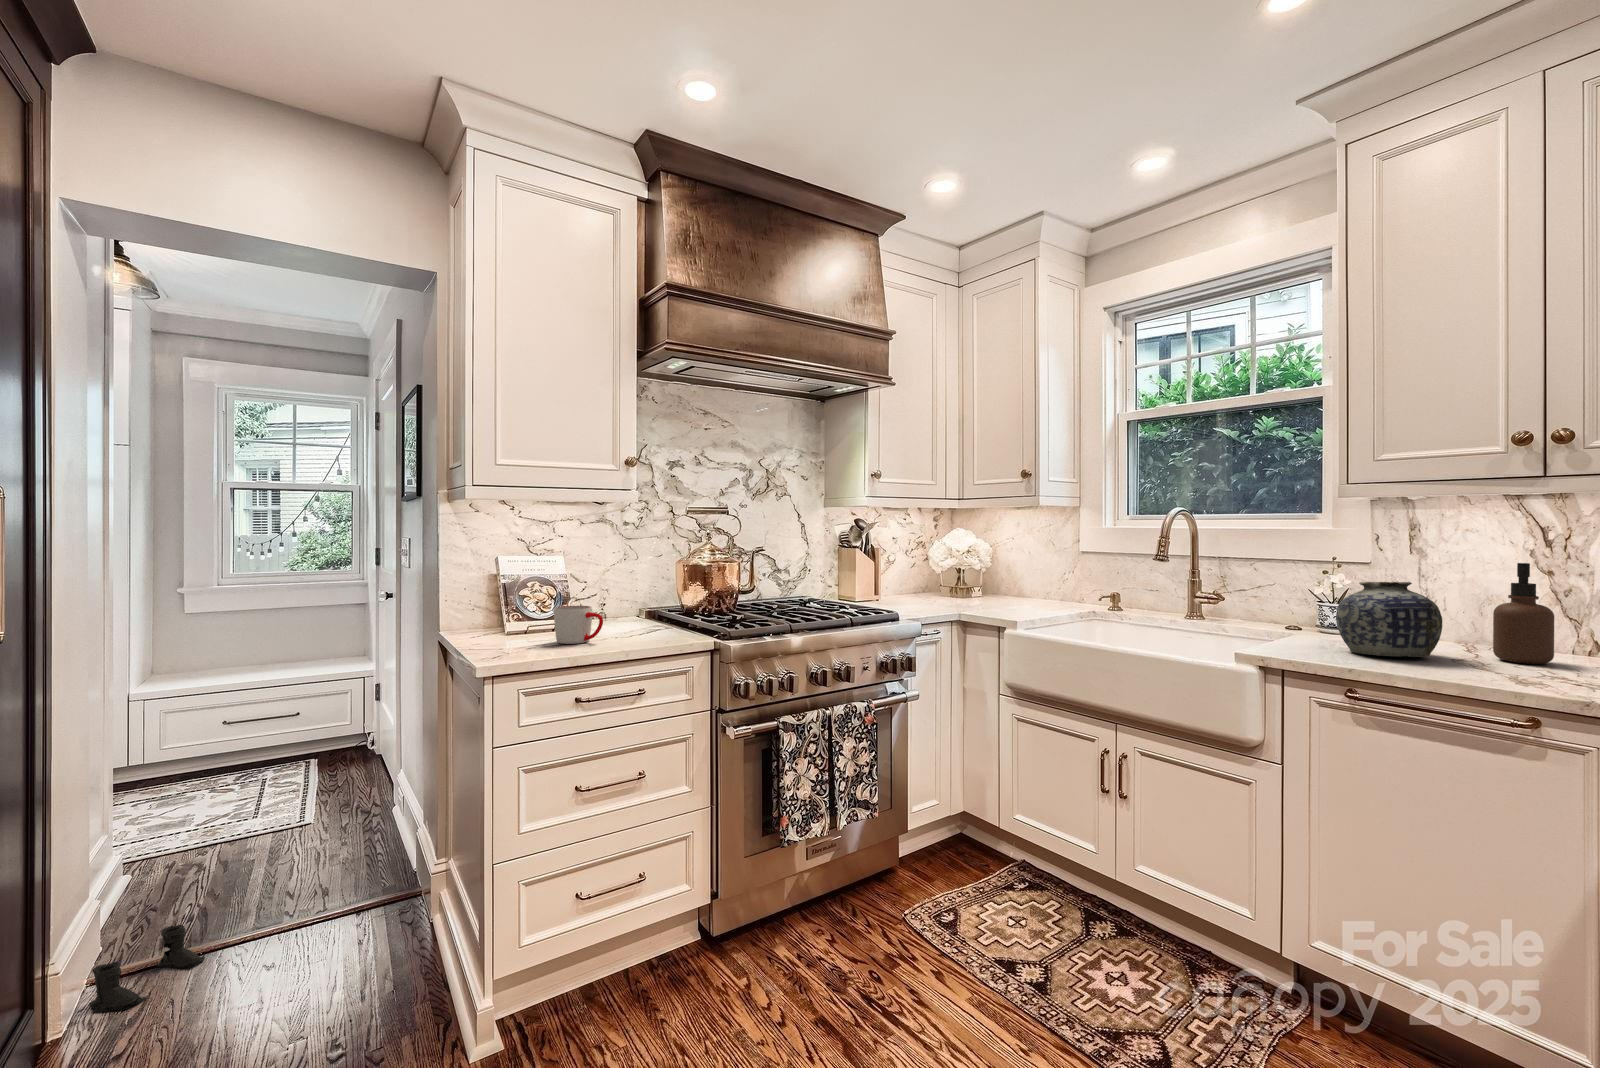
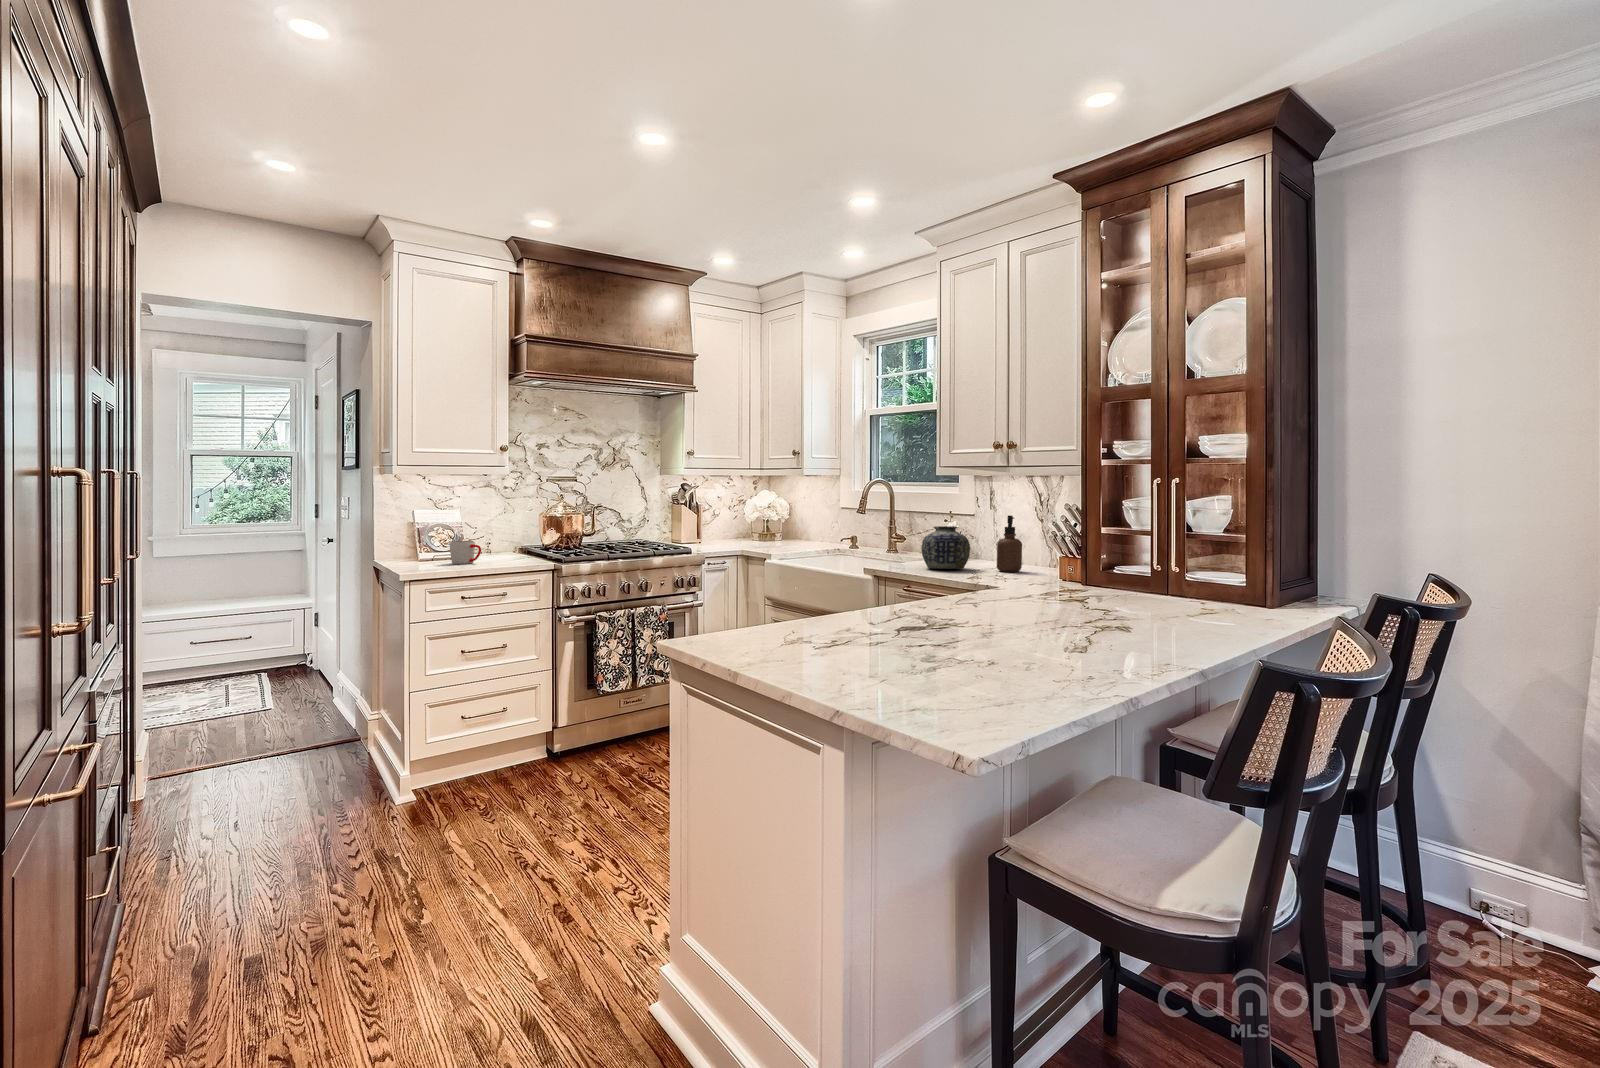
boots: present [89,925,205,1013] -> none [161,743,226,783]

